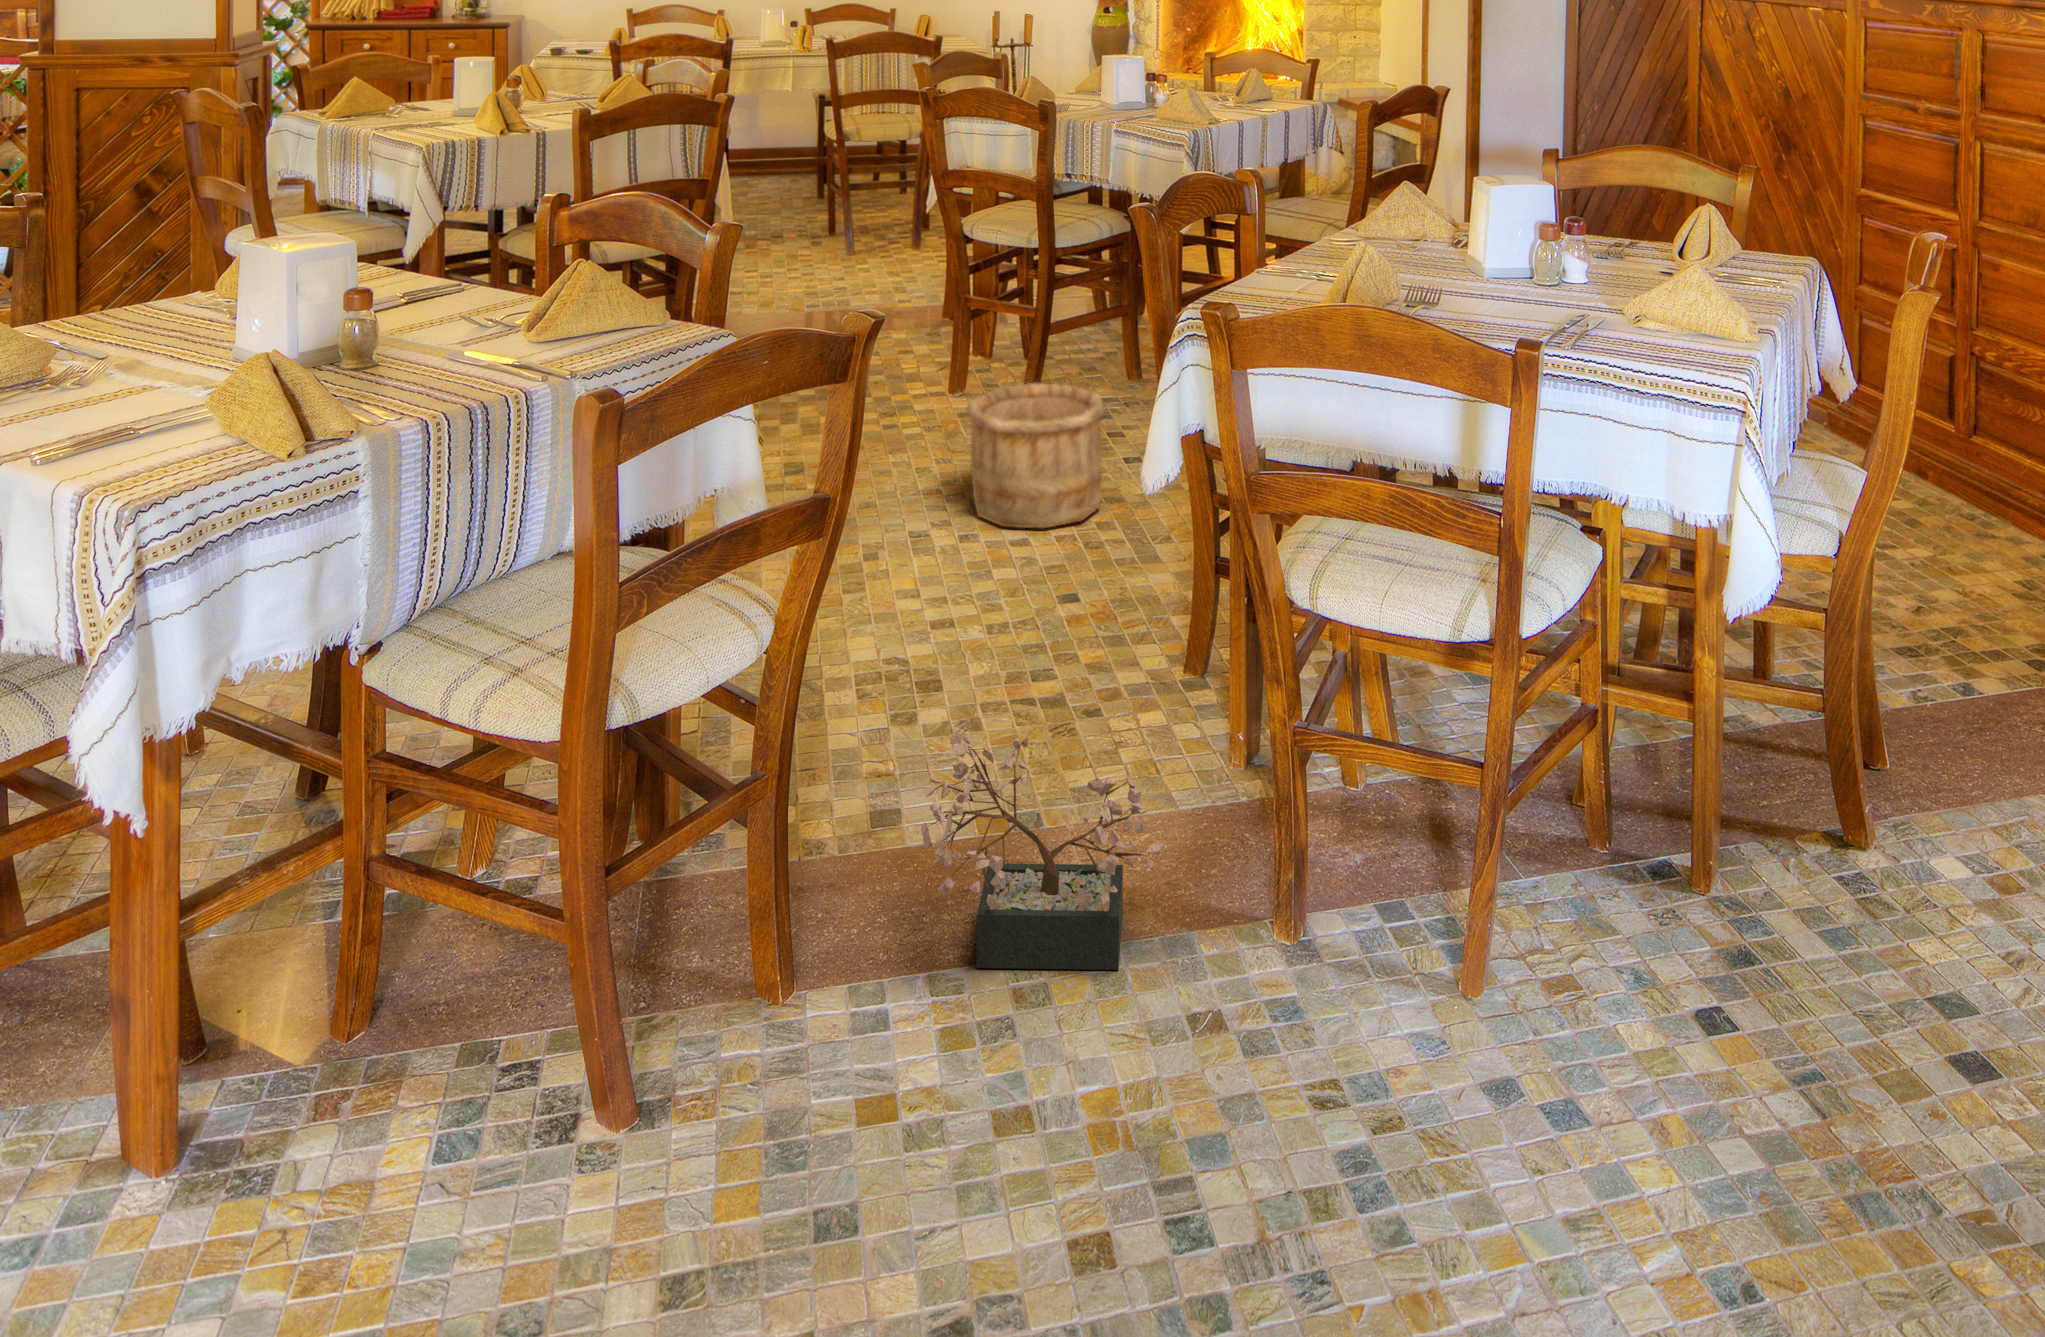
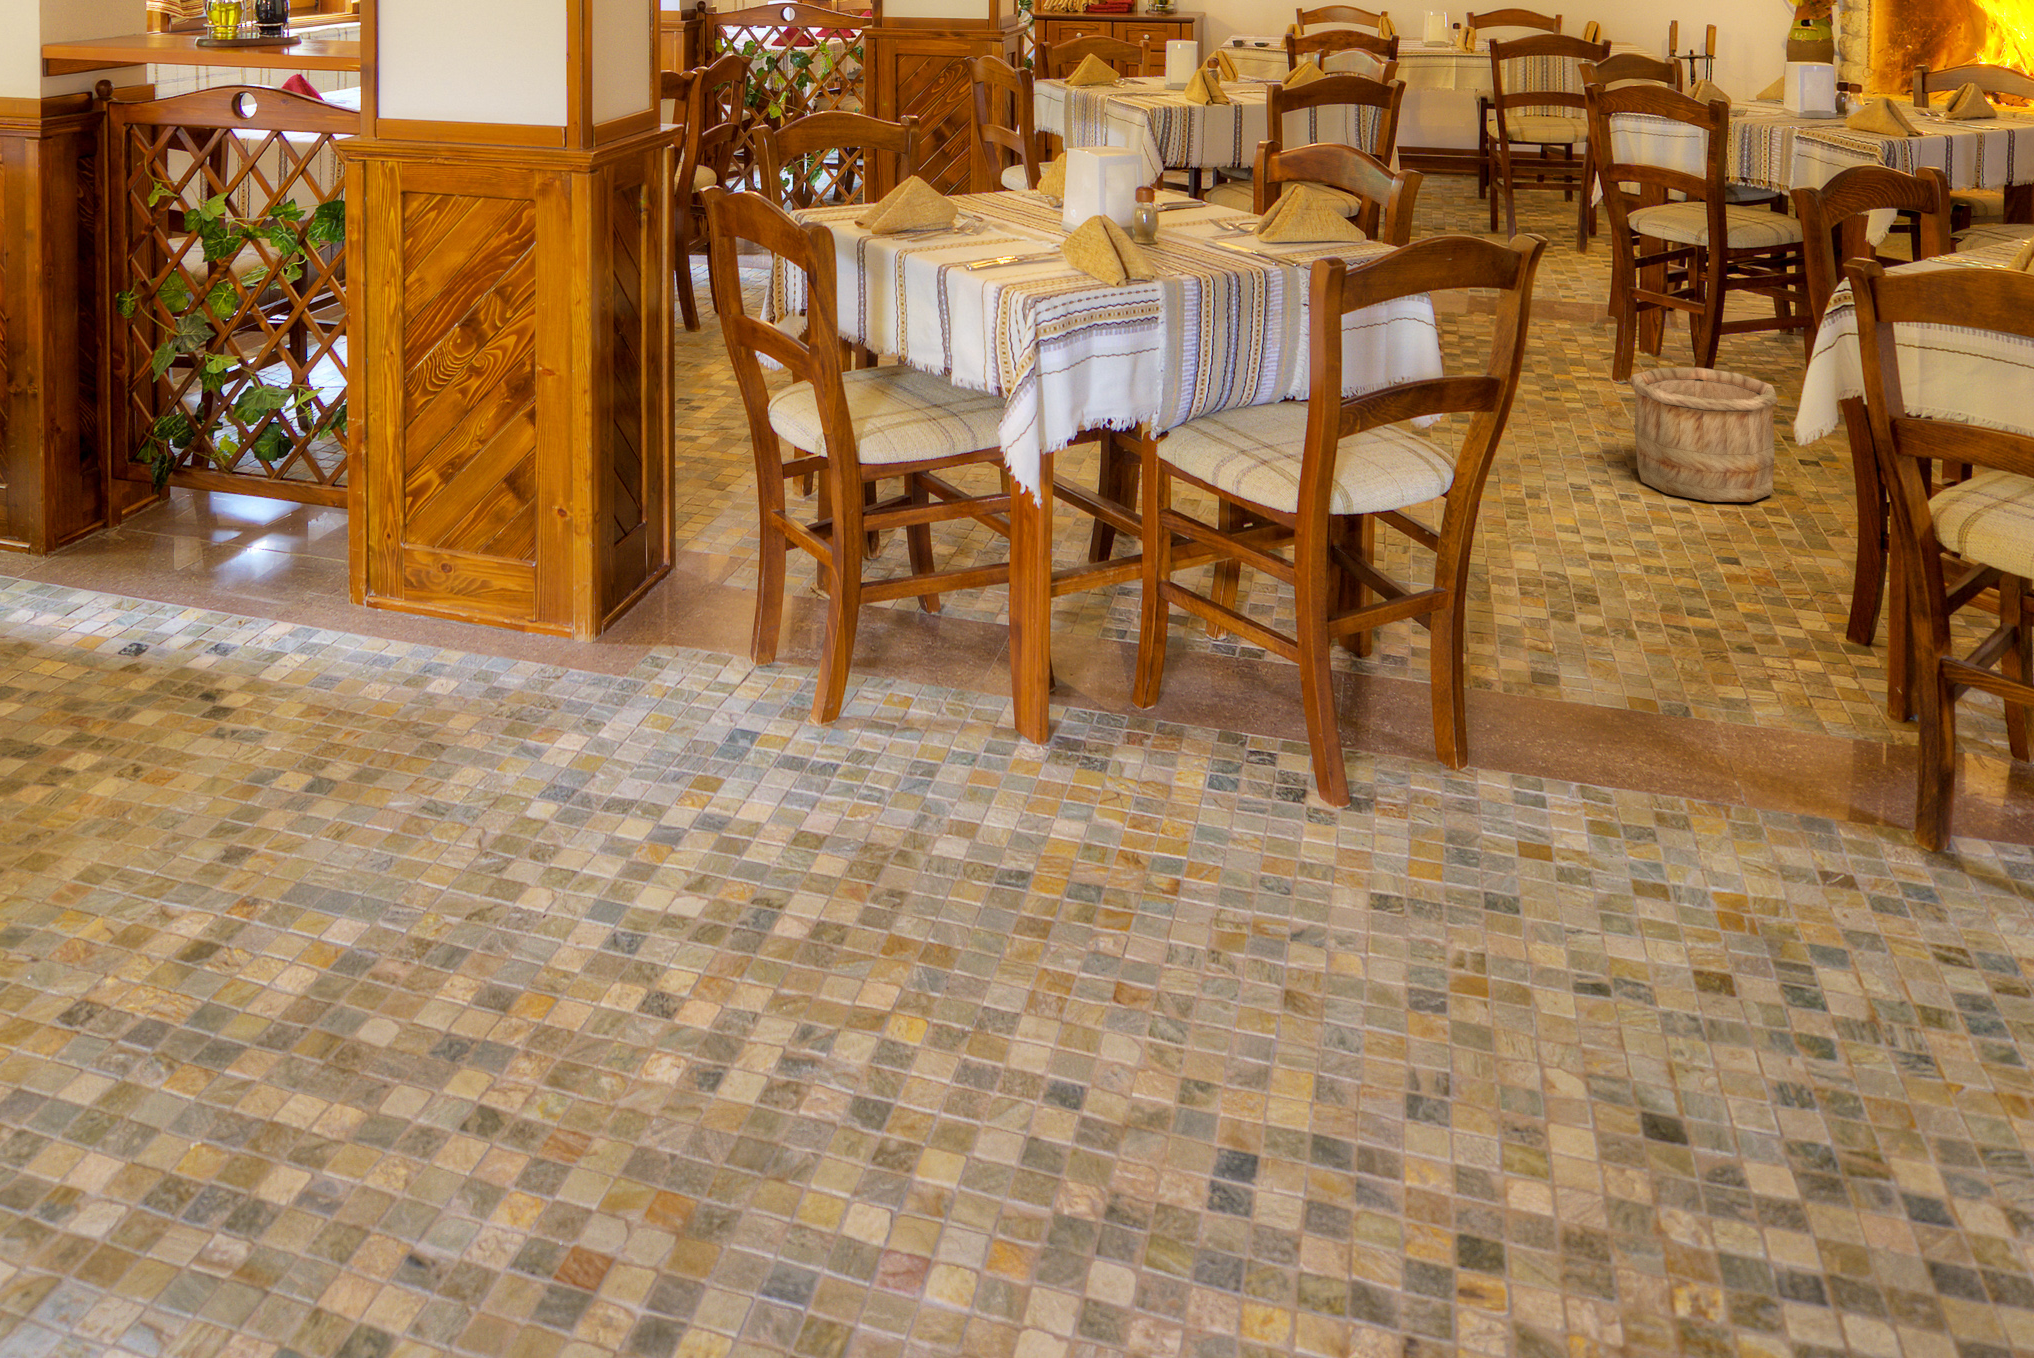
decorative plant: present [921,723,1163,970] -> none [1578,592,1806,819]

